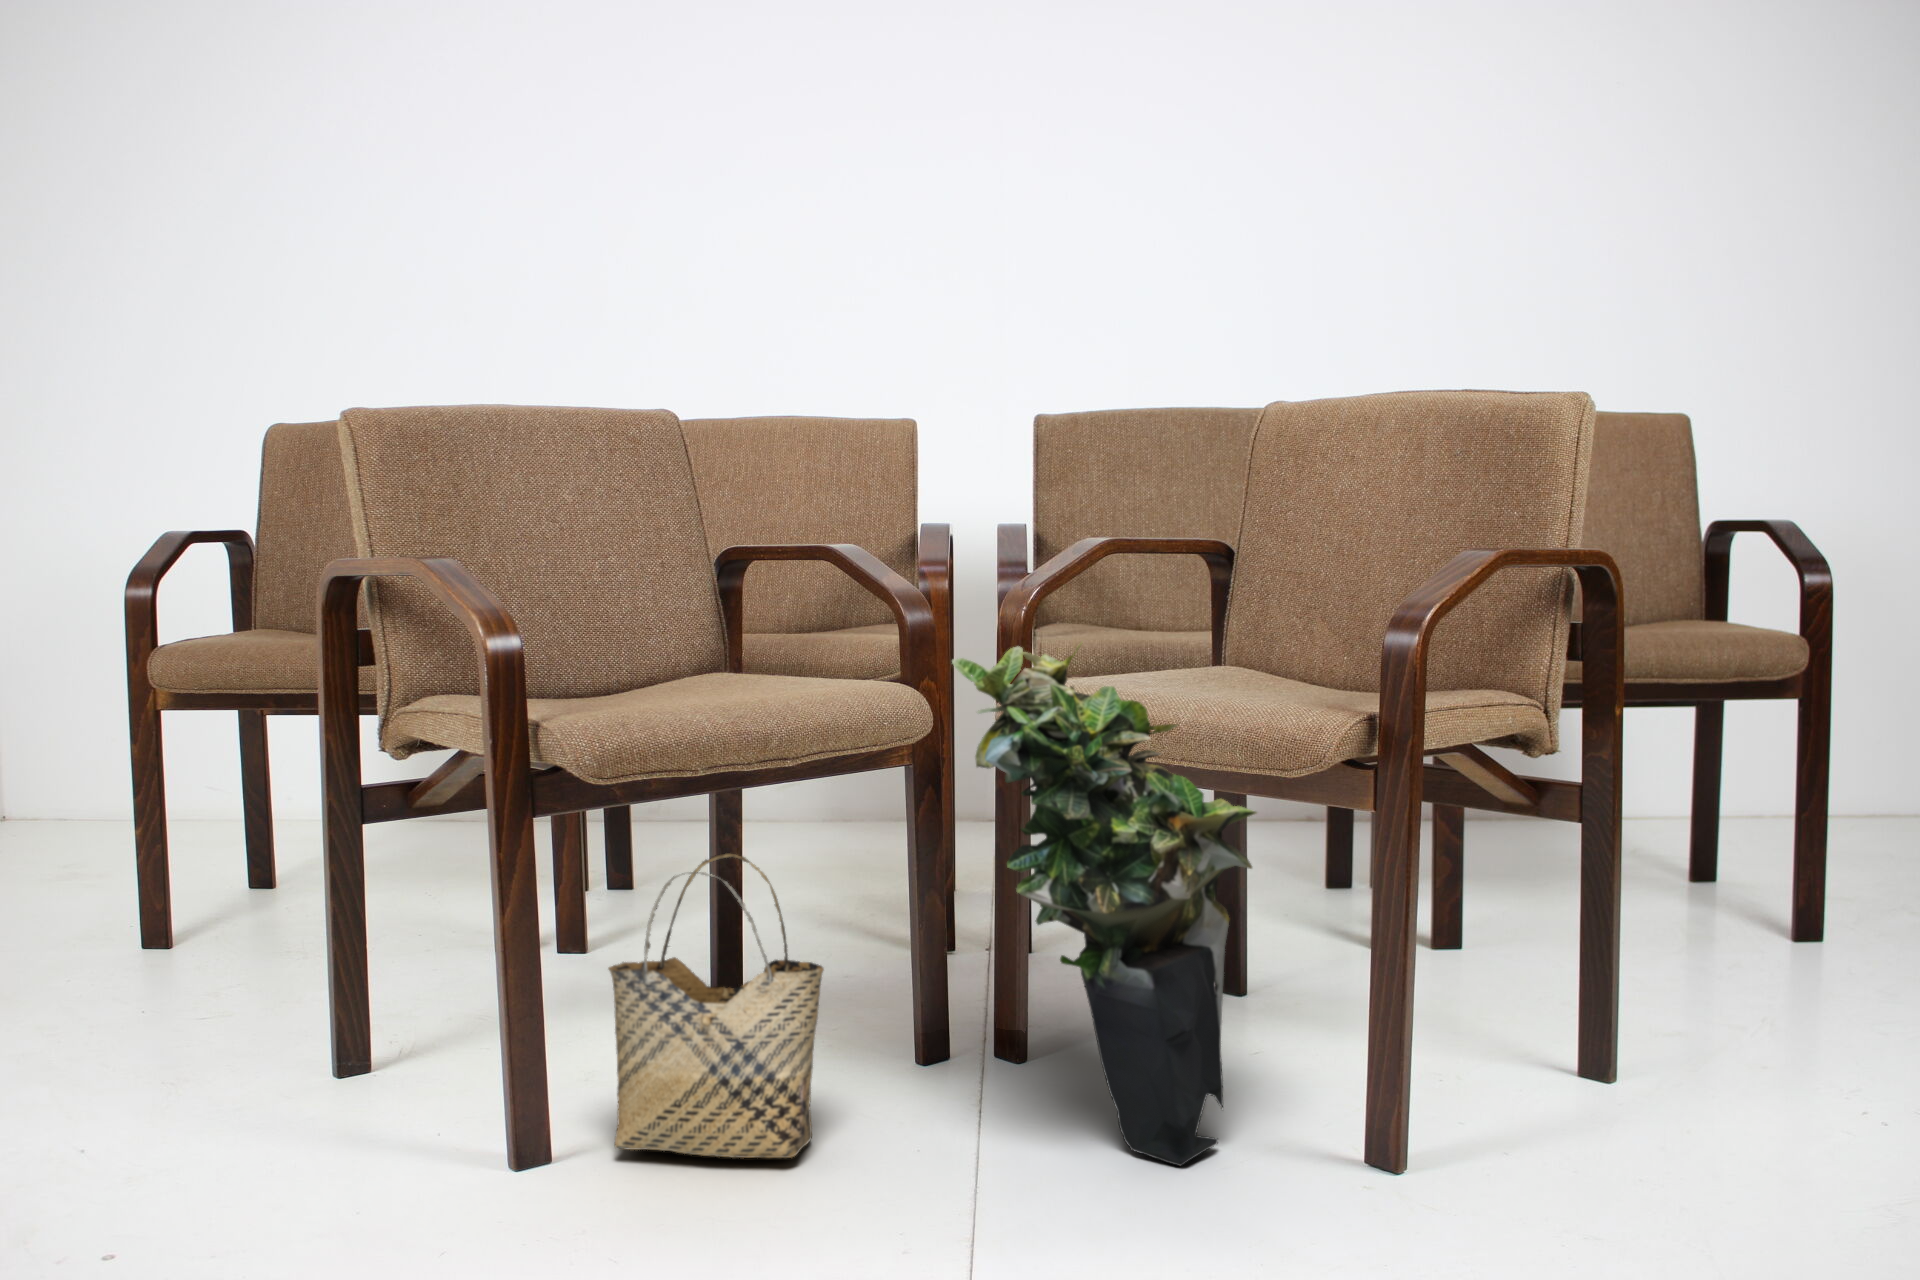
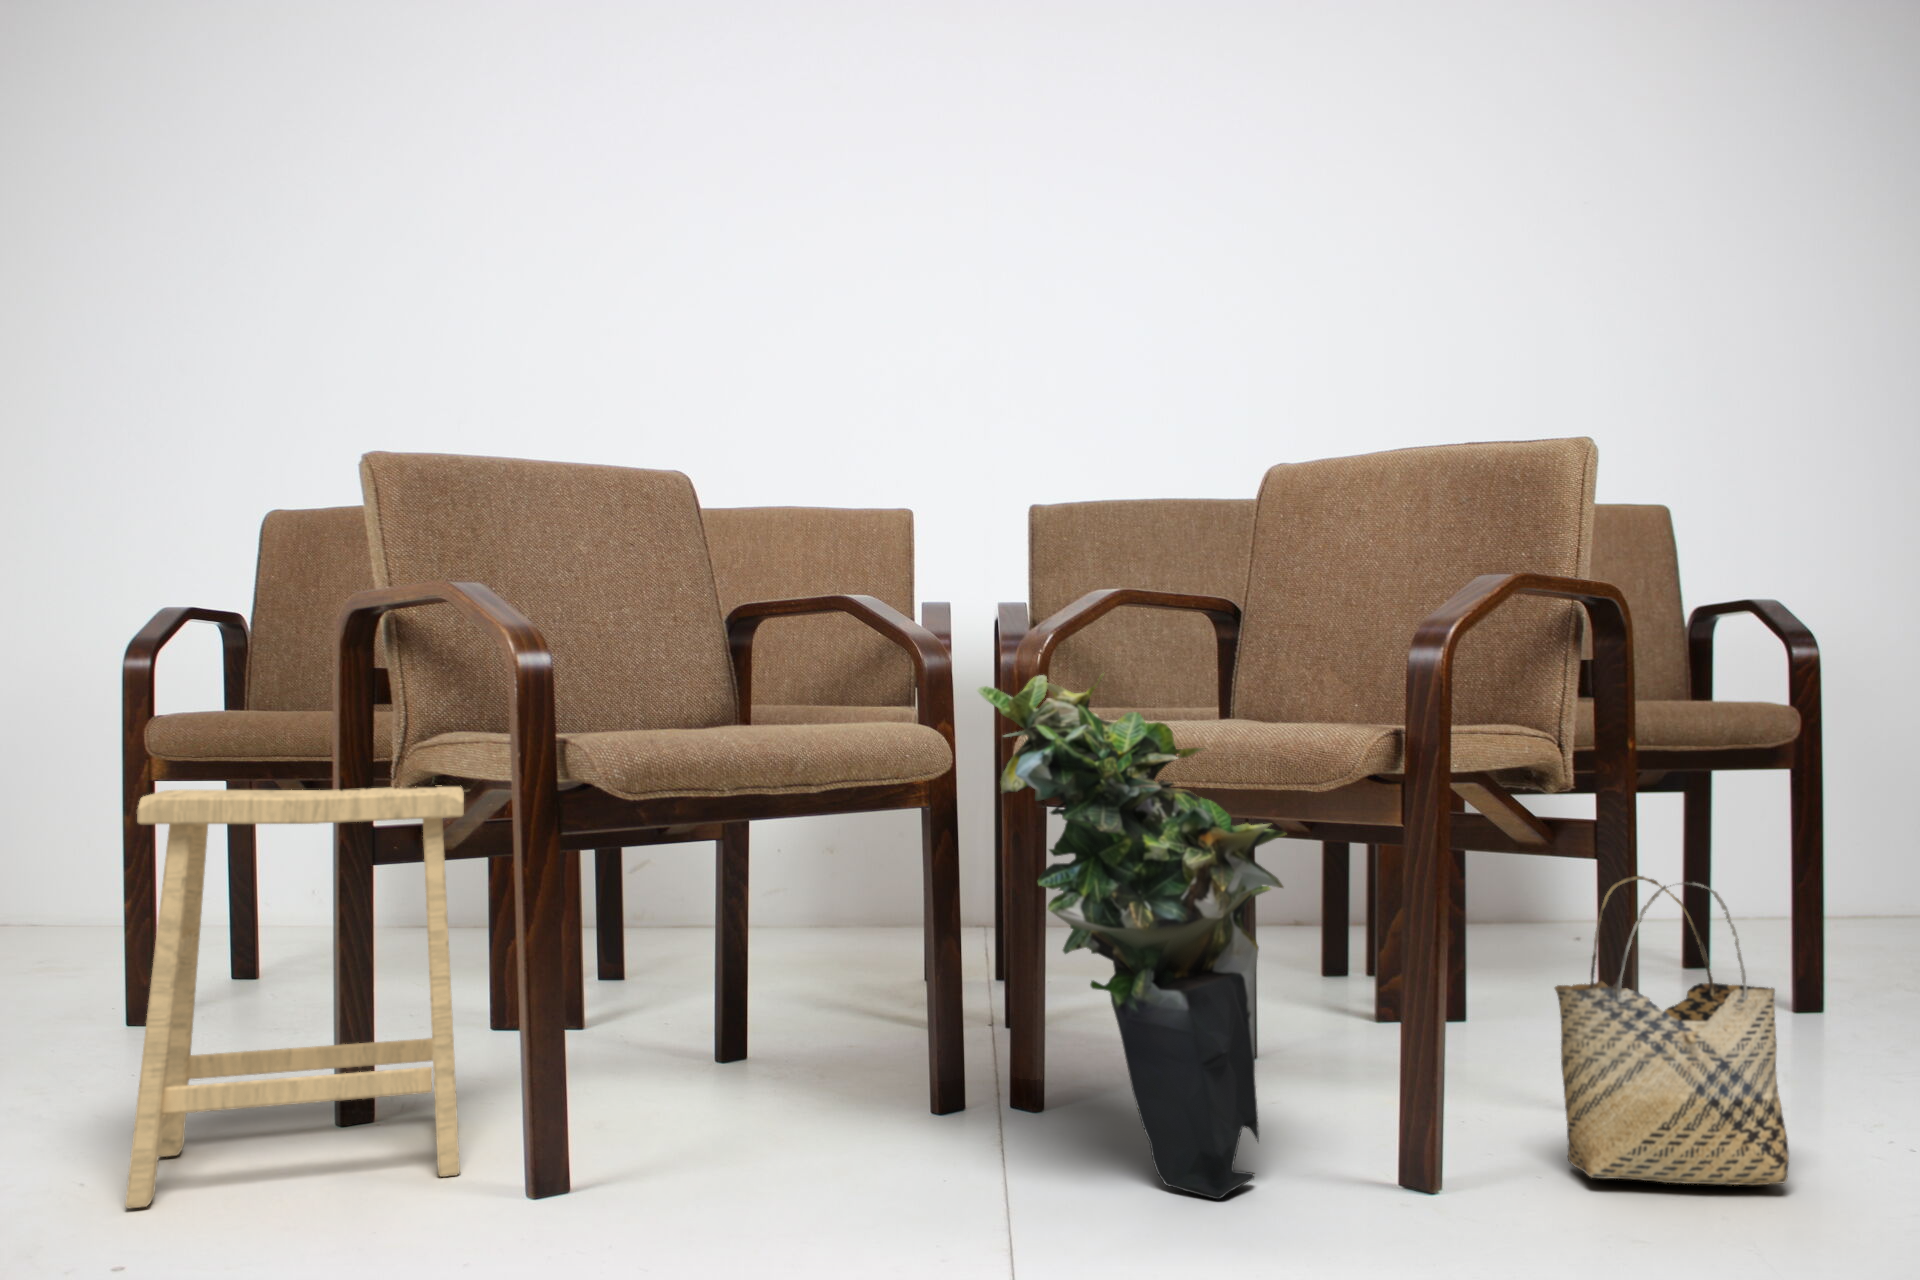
footstool: none [127,746,457,1164] -> present [125,787,464,1208]
woven basket: present [608,853,824,1158] -> present [1555,876,1789,1185]

